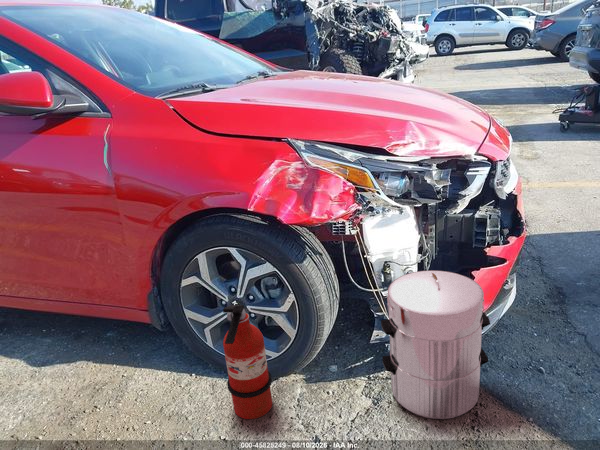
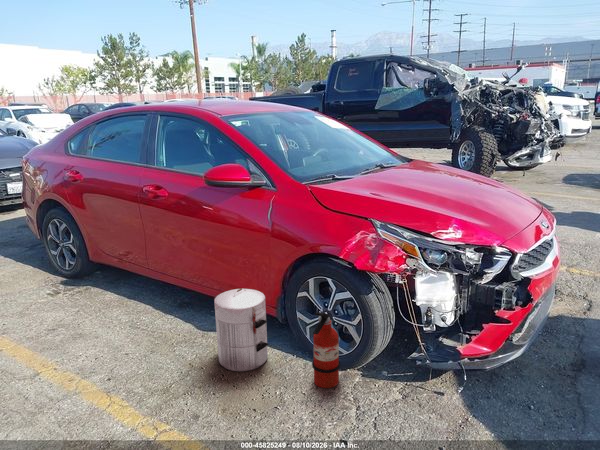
waste bin: present [381,270,490,419] -> present [214,288,268,372]

